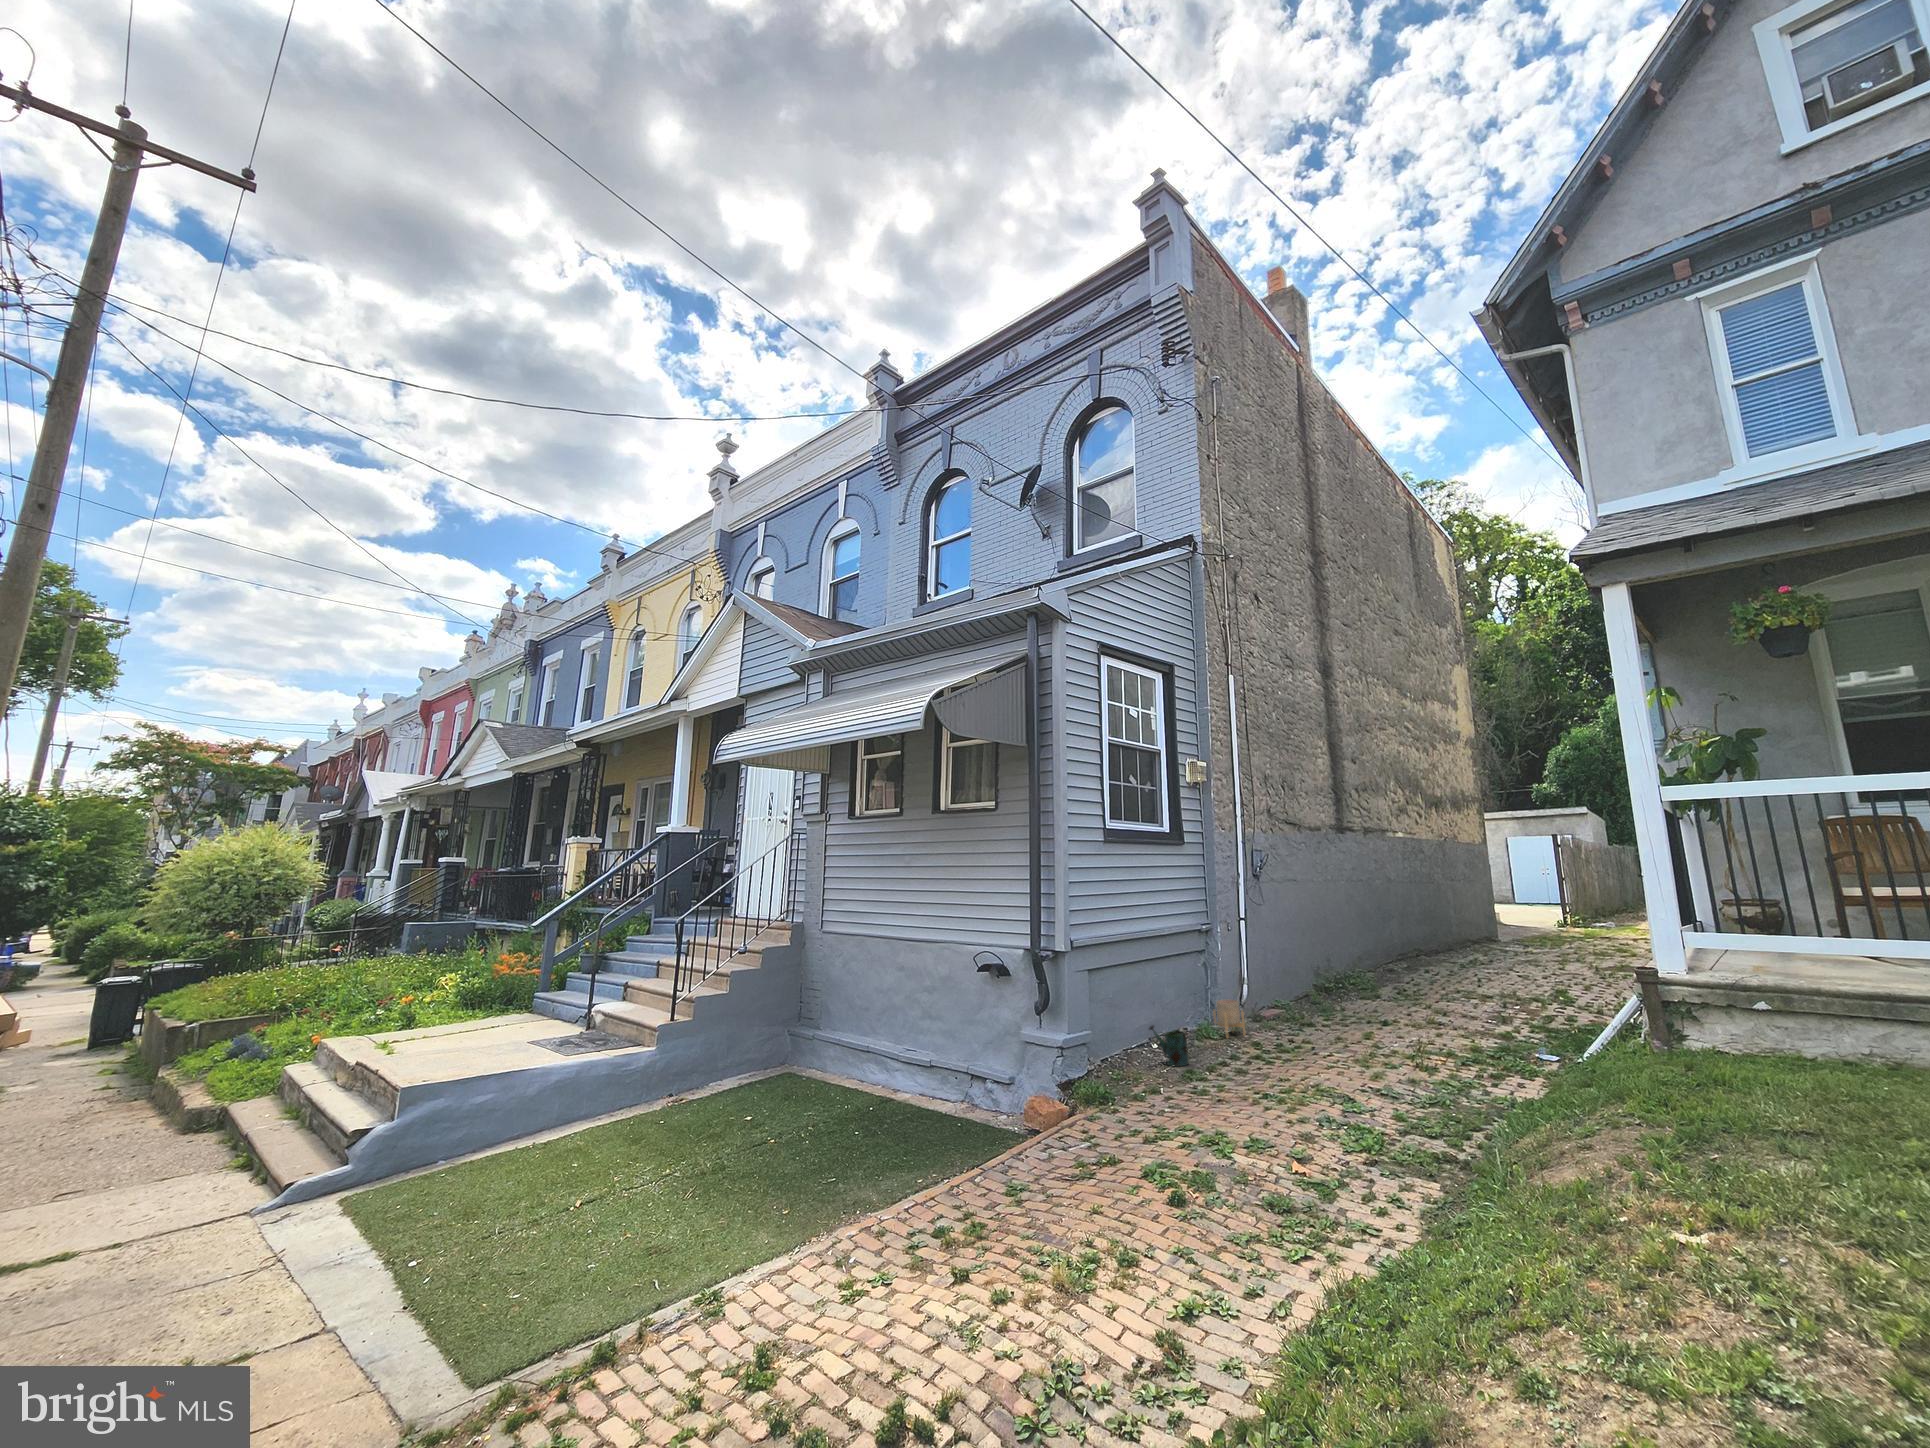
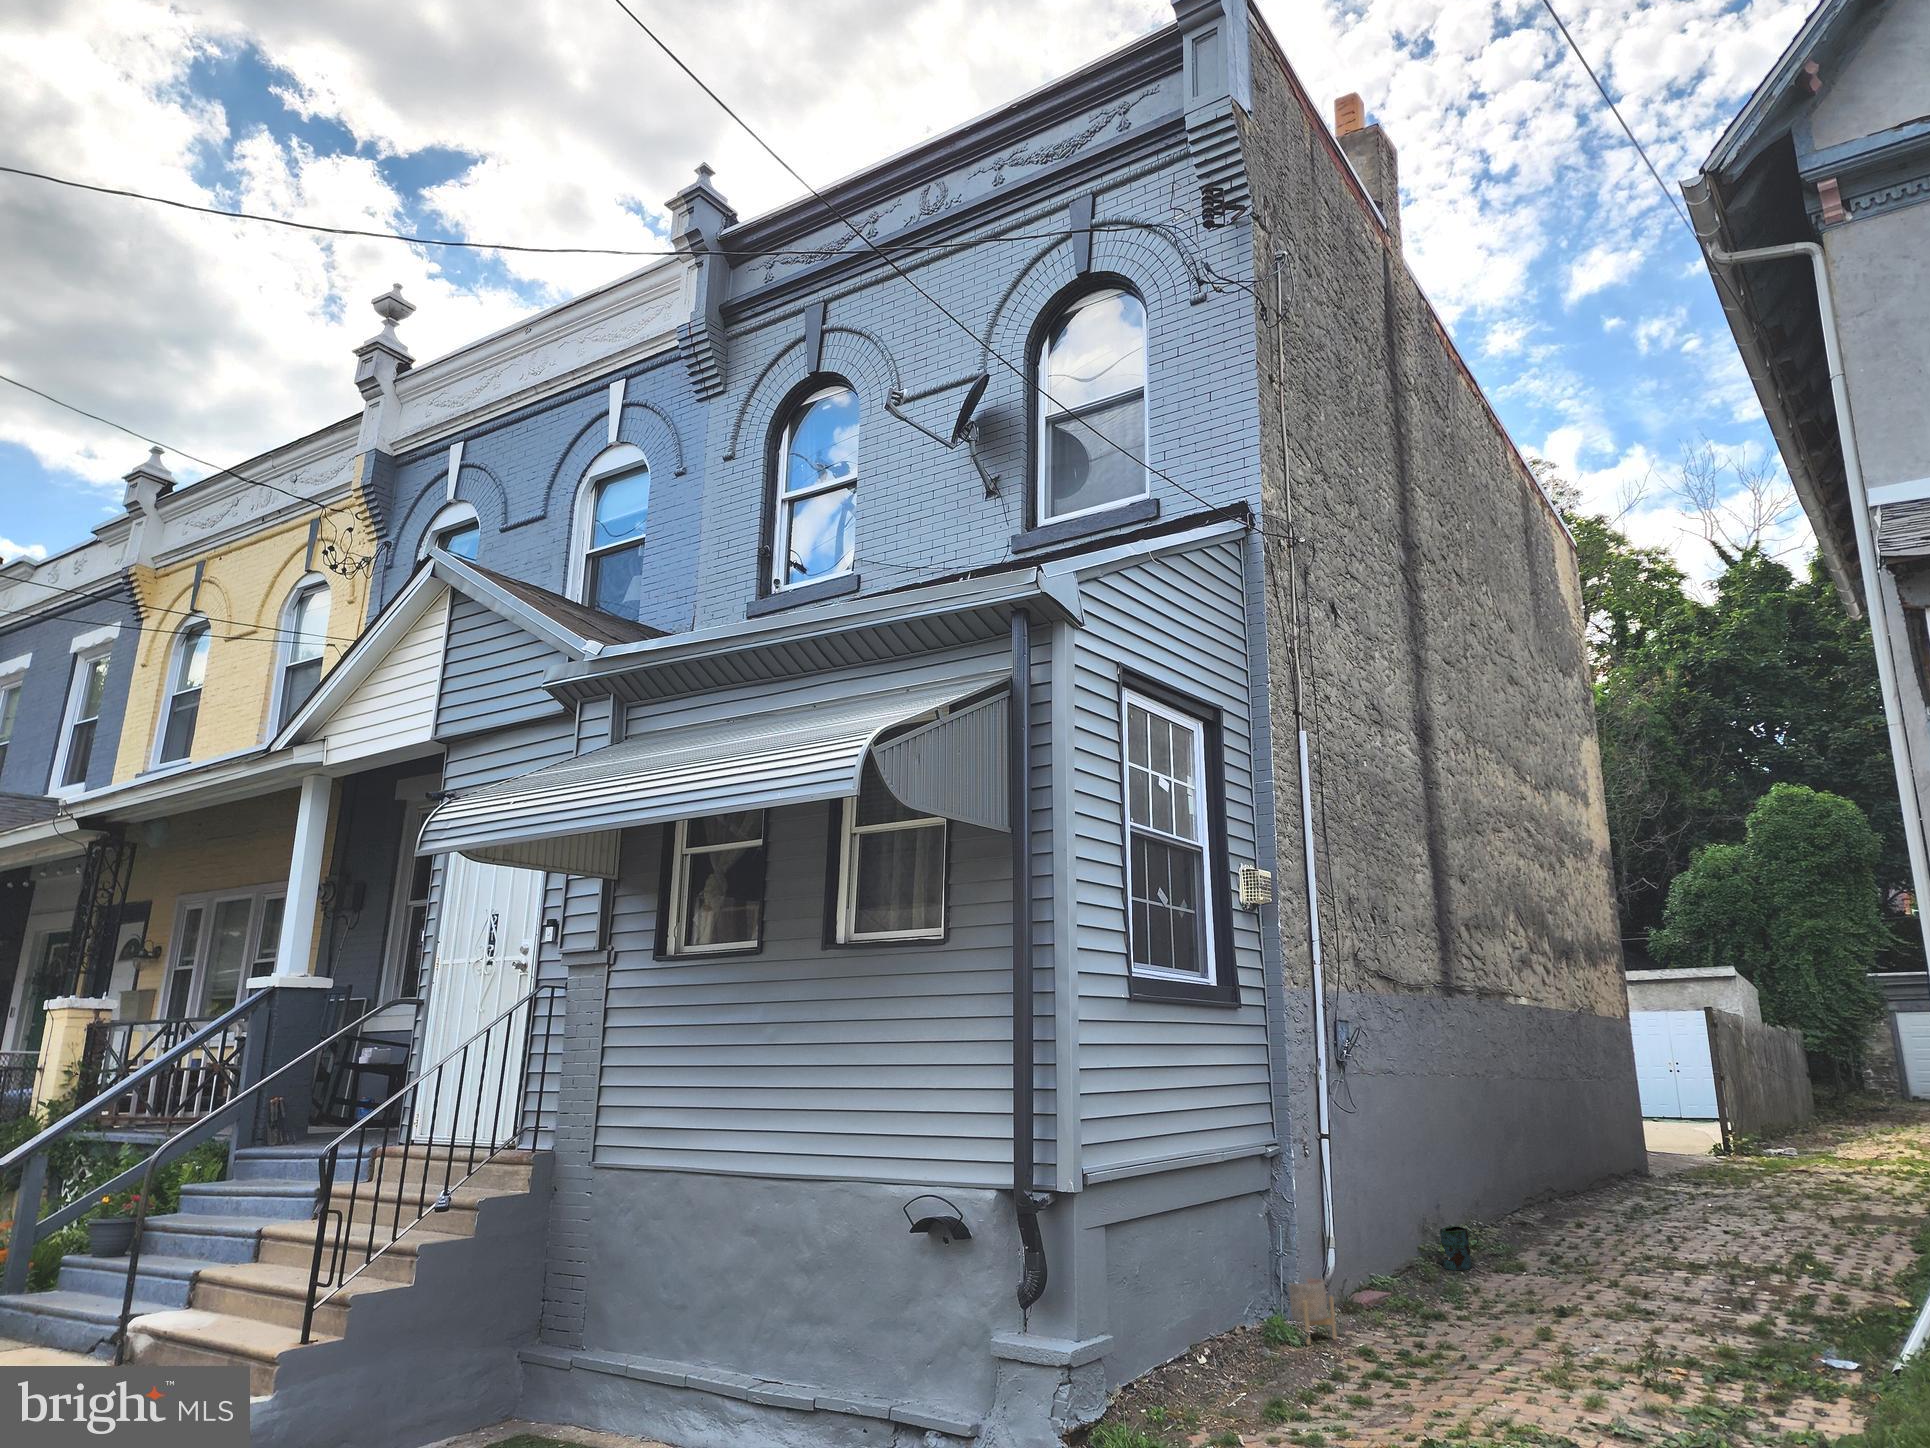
watering can: present [1149,1026,1192,1066] -> present [1440,1226,1478,1270]

